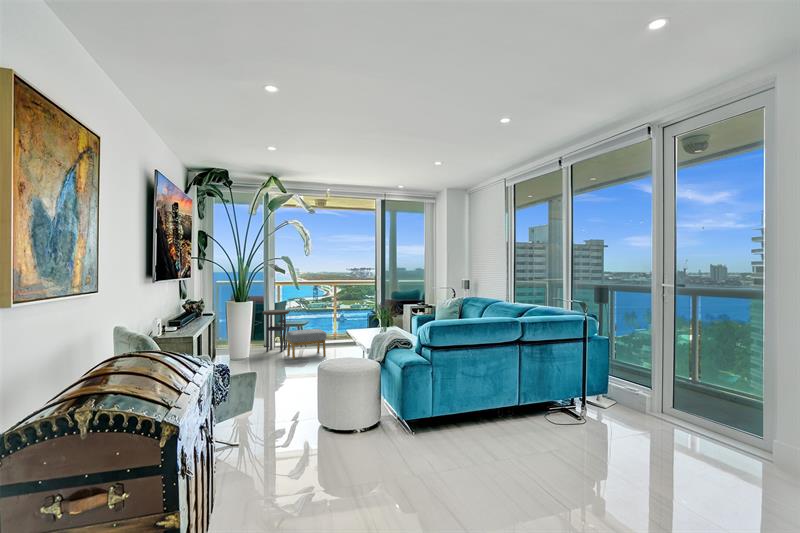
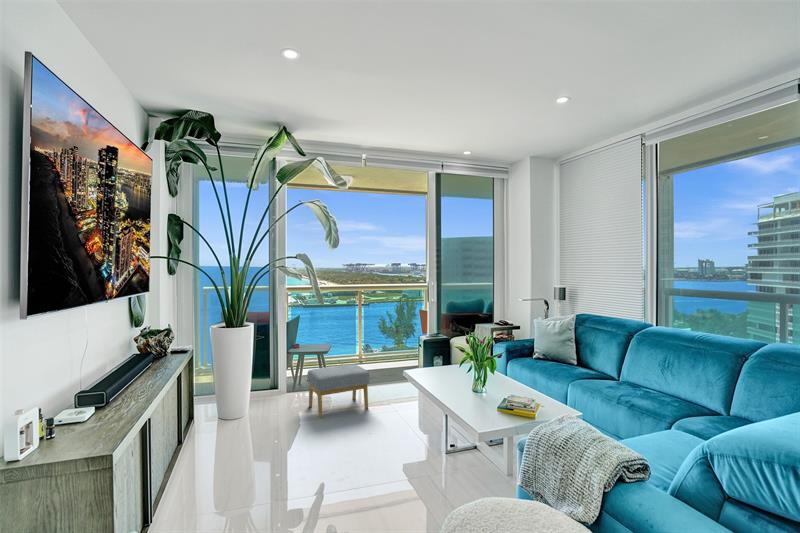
side table: present [263,310,289,352] -> none [269,333,308,399]

